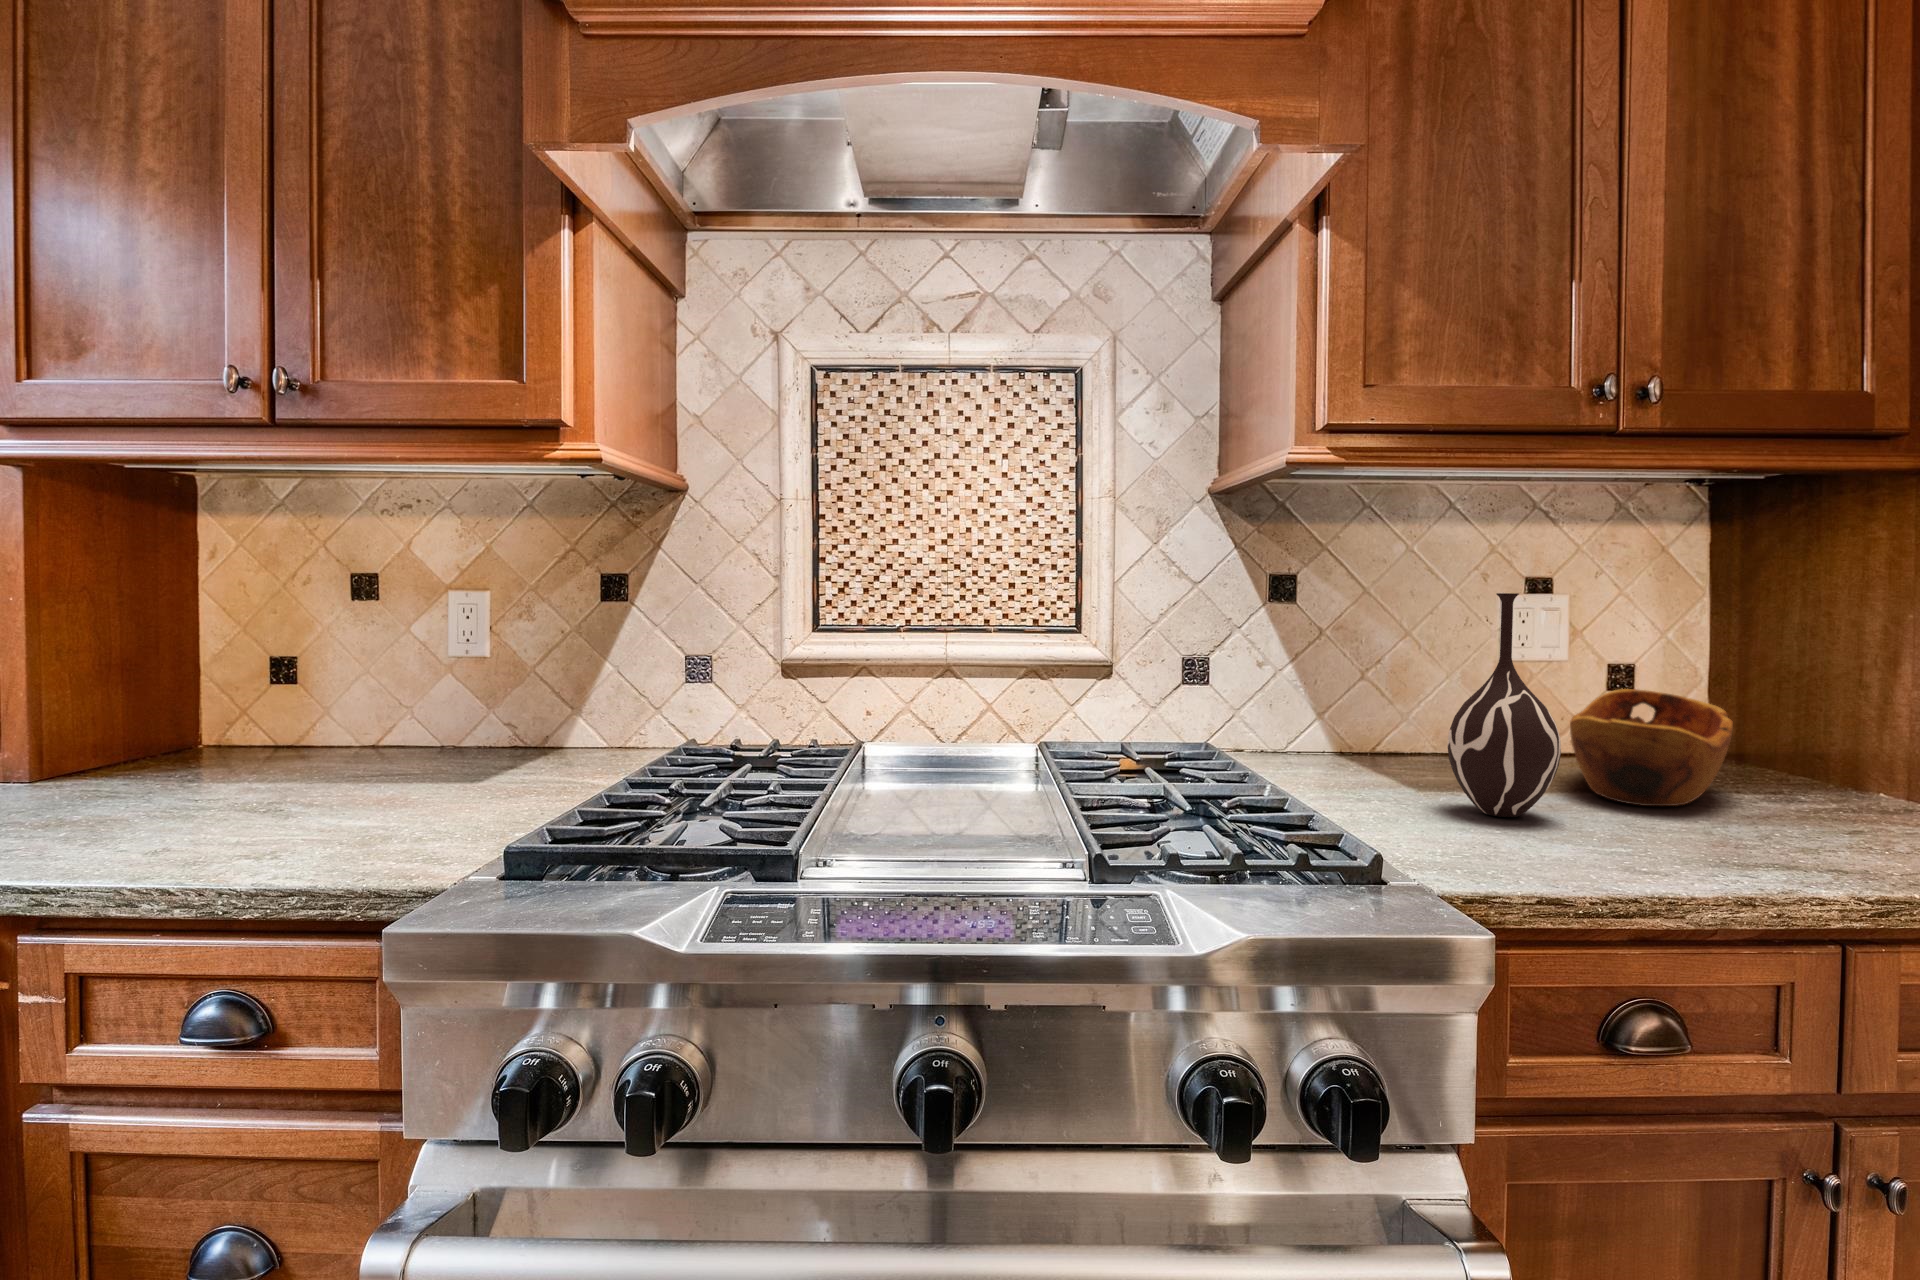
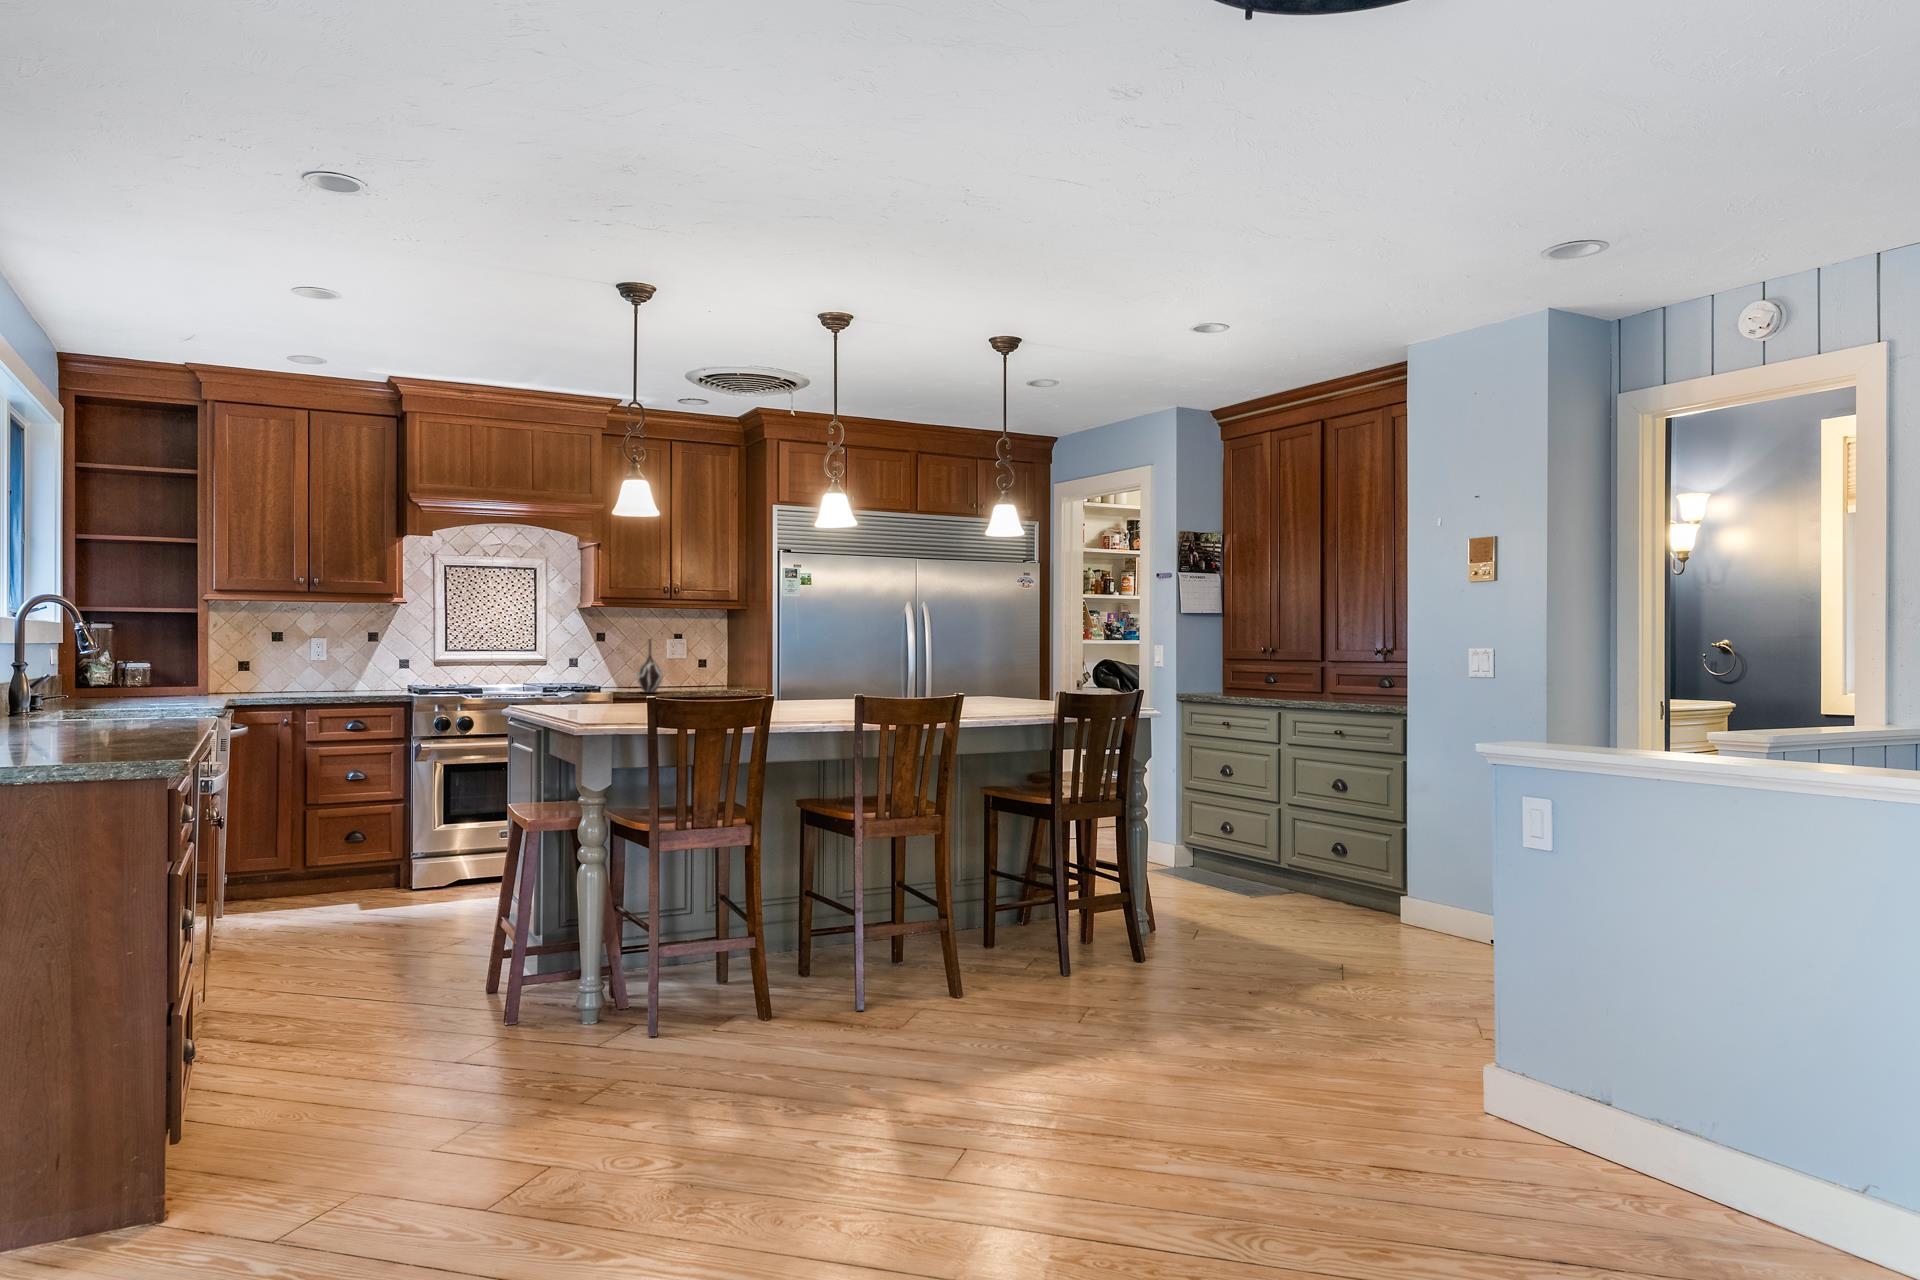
wooden bowl: present [1570,689,1733,806] -> none [674,666,715,692]

